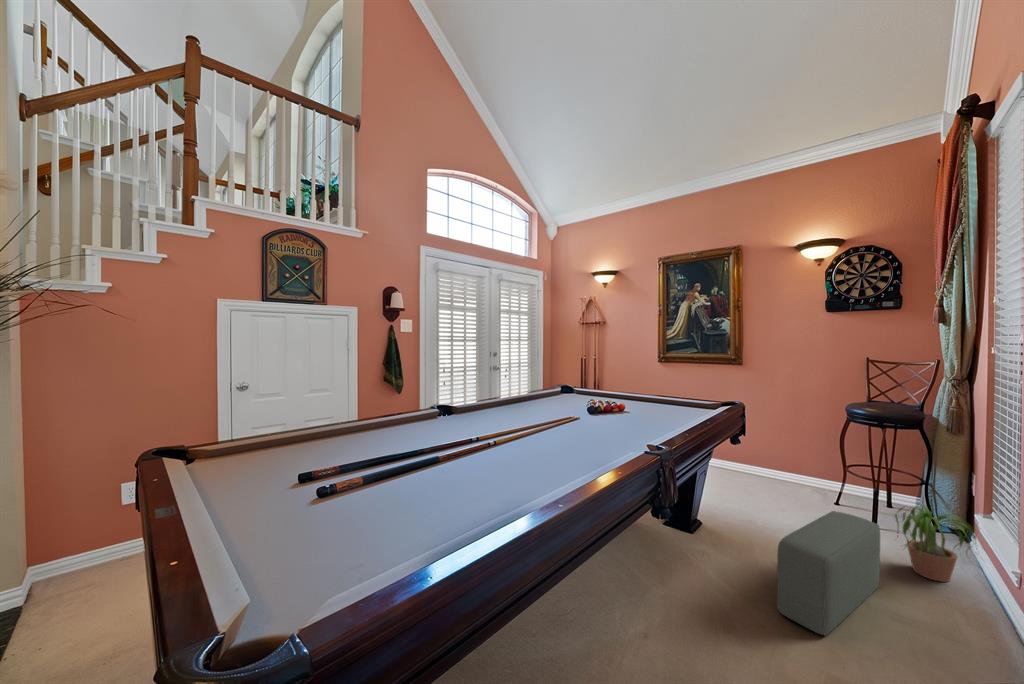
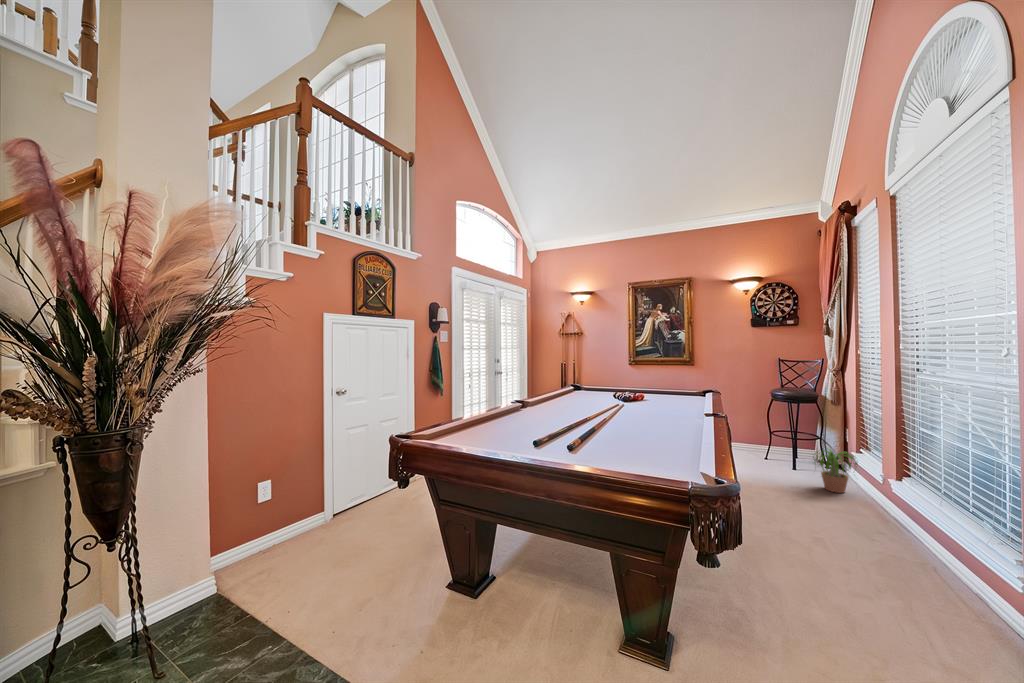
pouf: present [777,511,880,635] -> none [769,456,814,525]

